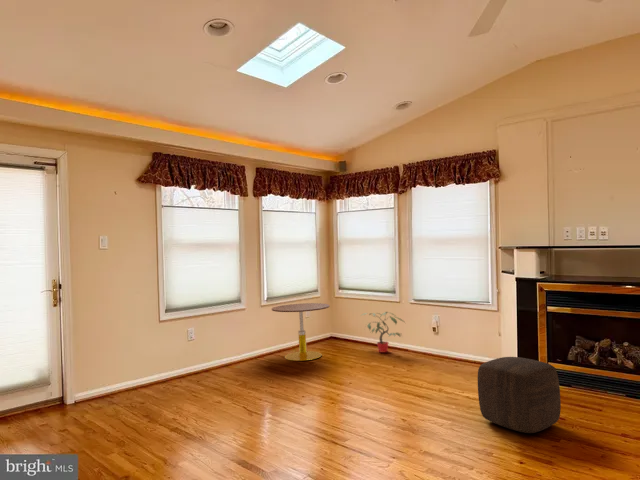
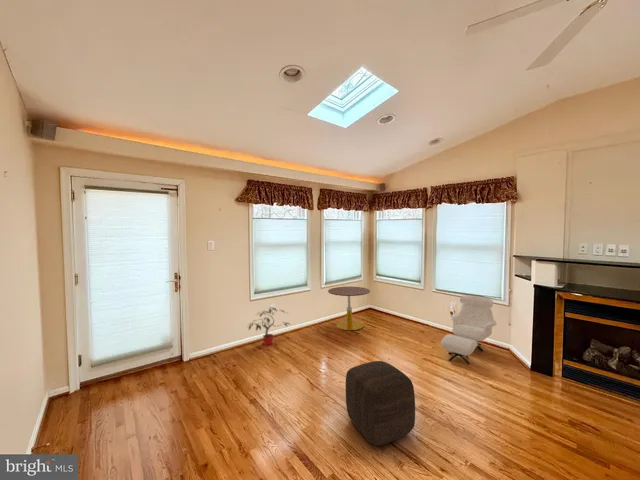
armchair: none [416,302,483,381] -> present [441,295,496,364]
potted plant: present [363,312,403,352] -> present [249,308,289,345]
ottoman: present [478,357,561,433] -> present [345,361,415,446]

